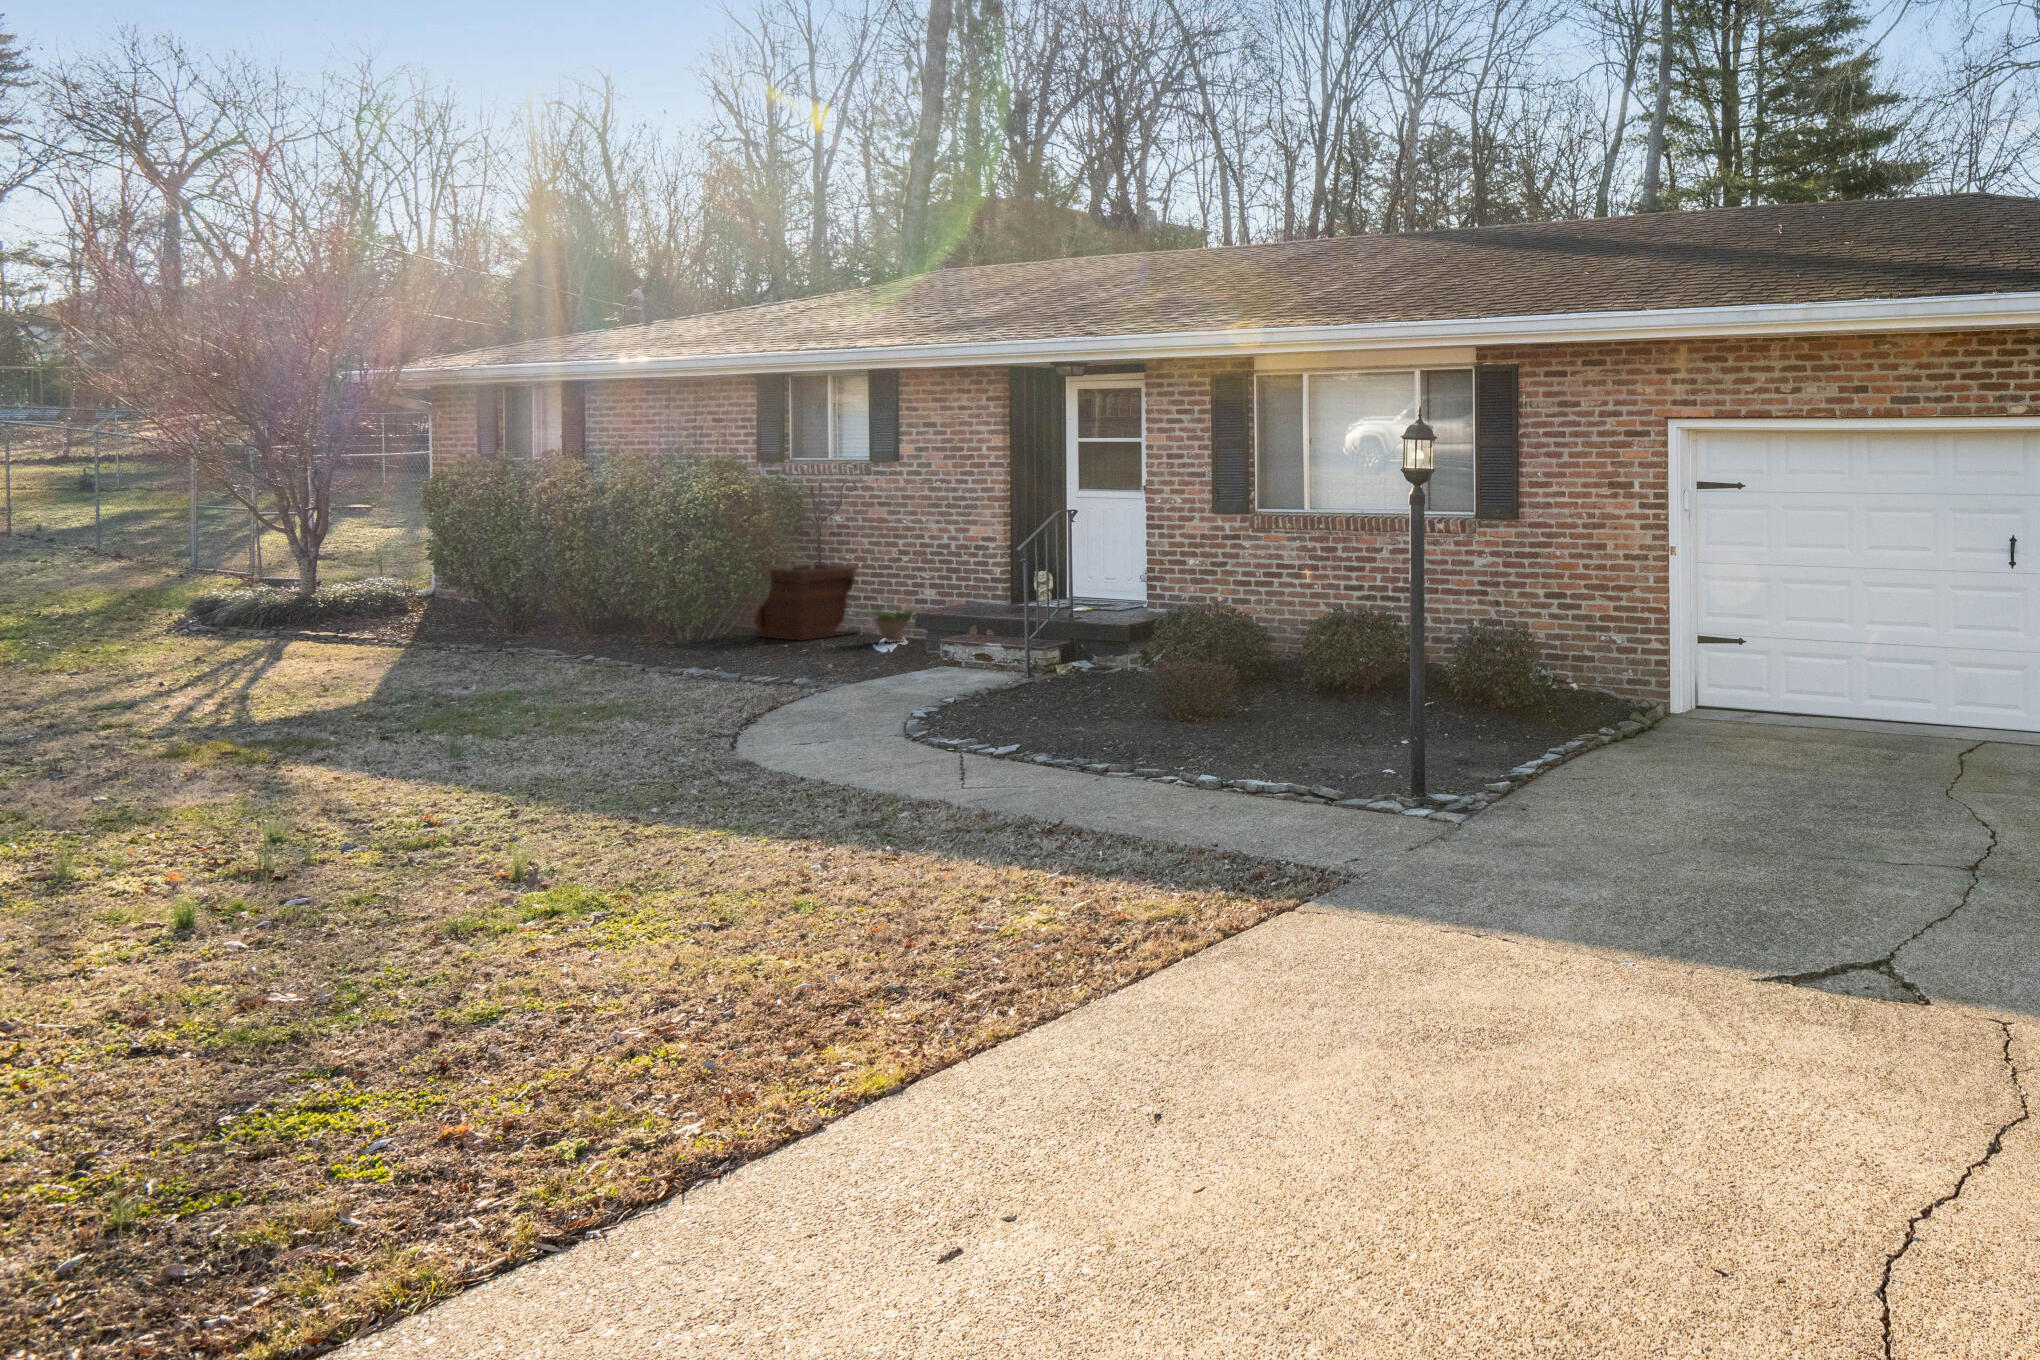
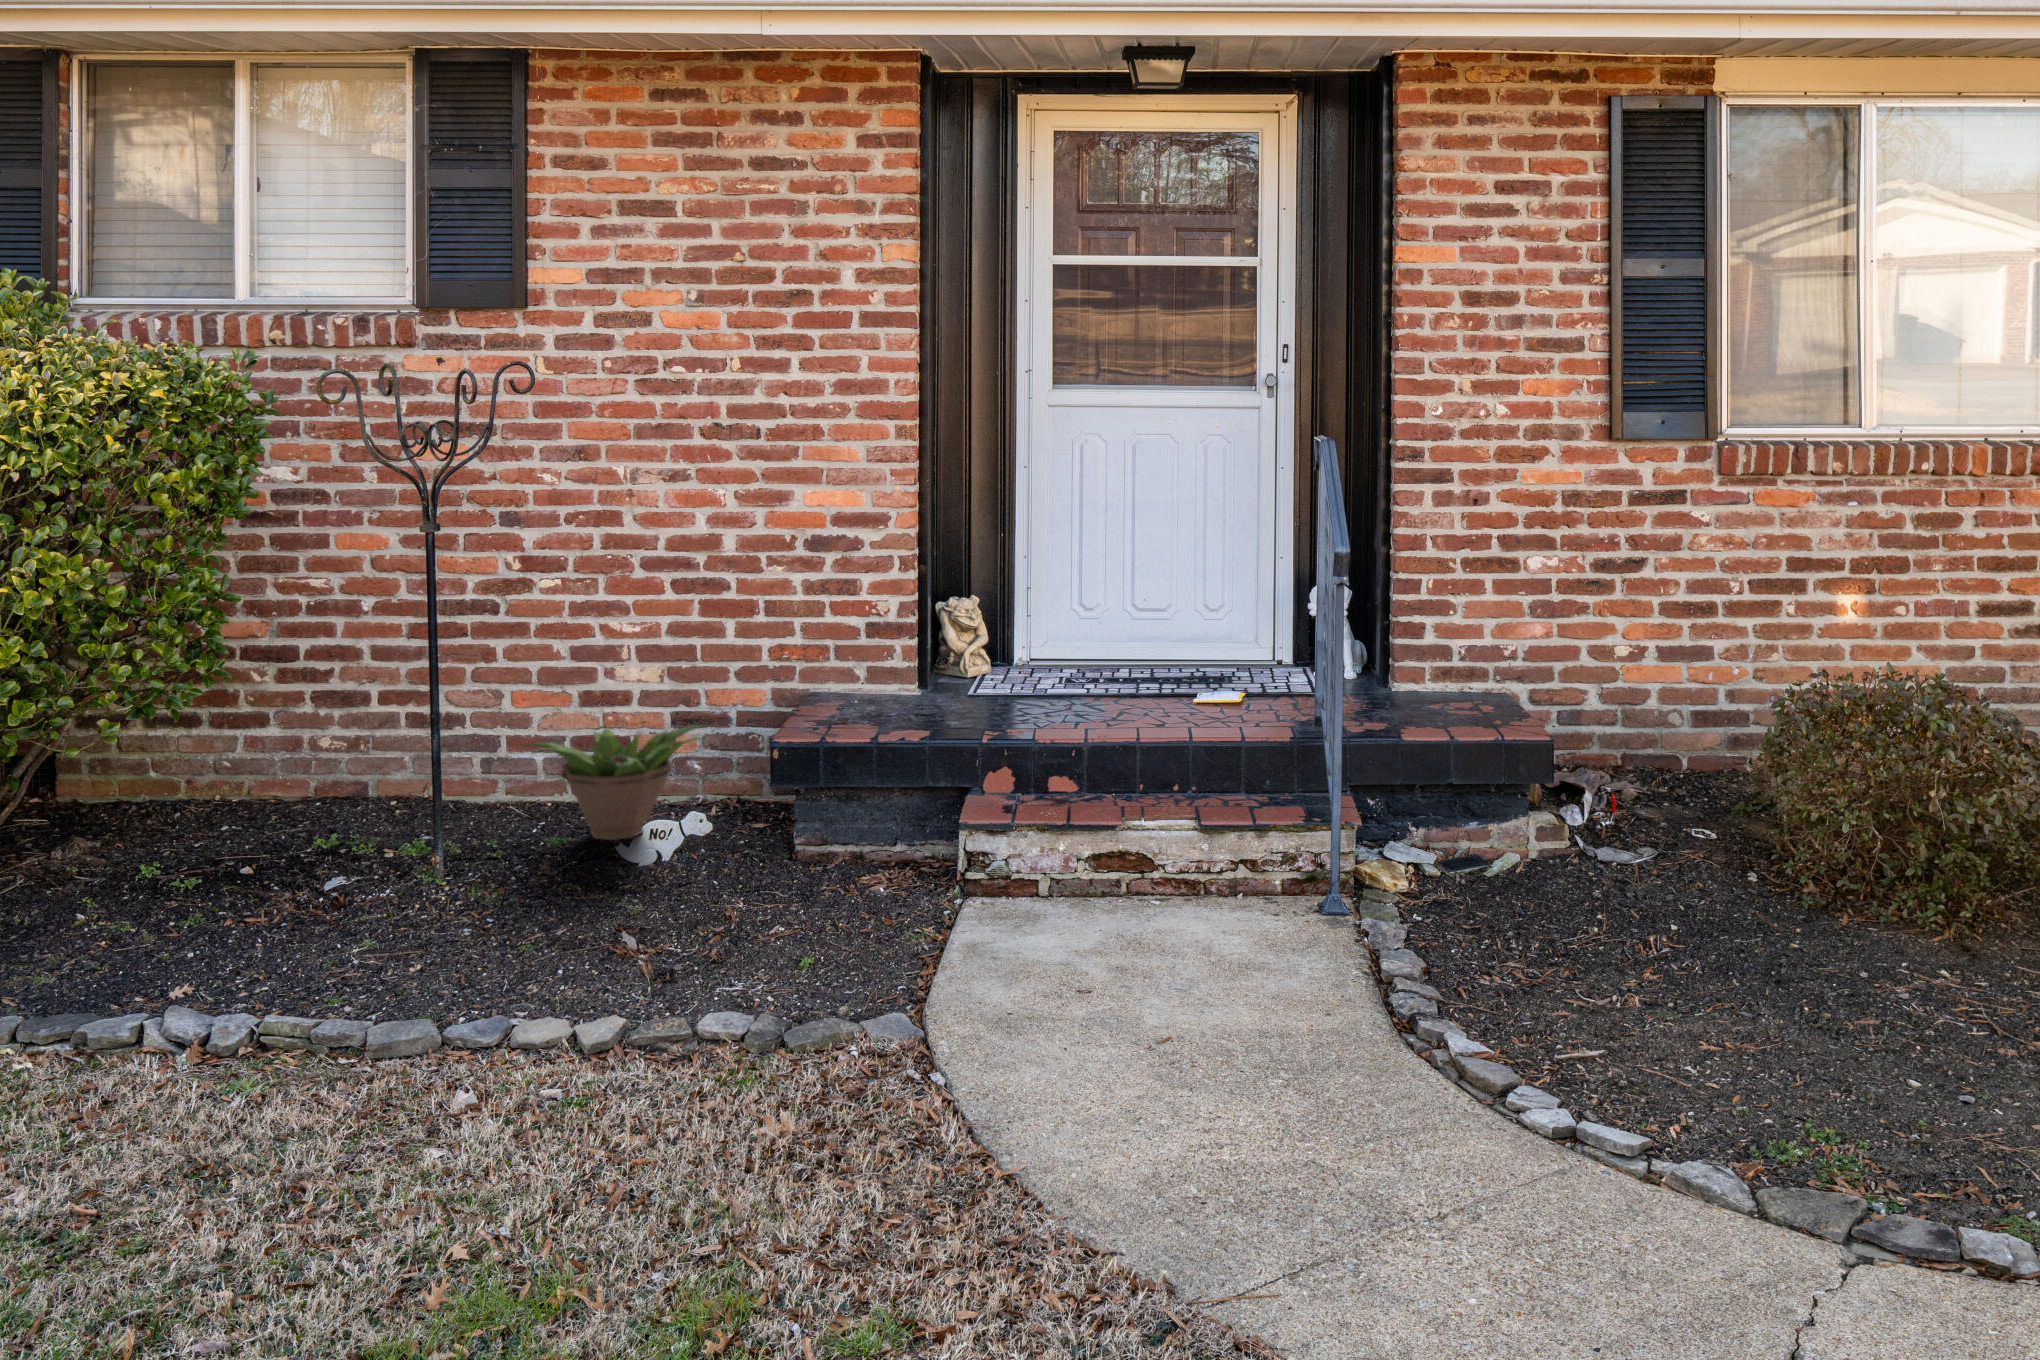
wooden crate: present [755,564,859,641] -> none [96,613,409,867]

